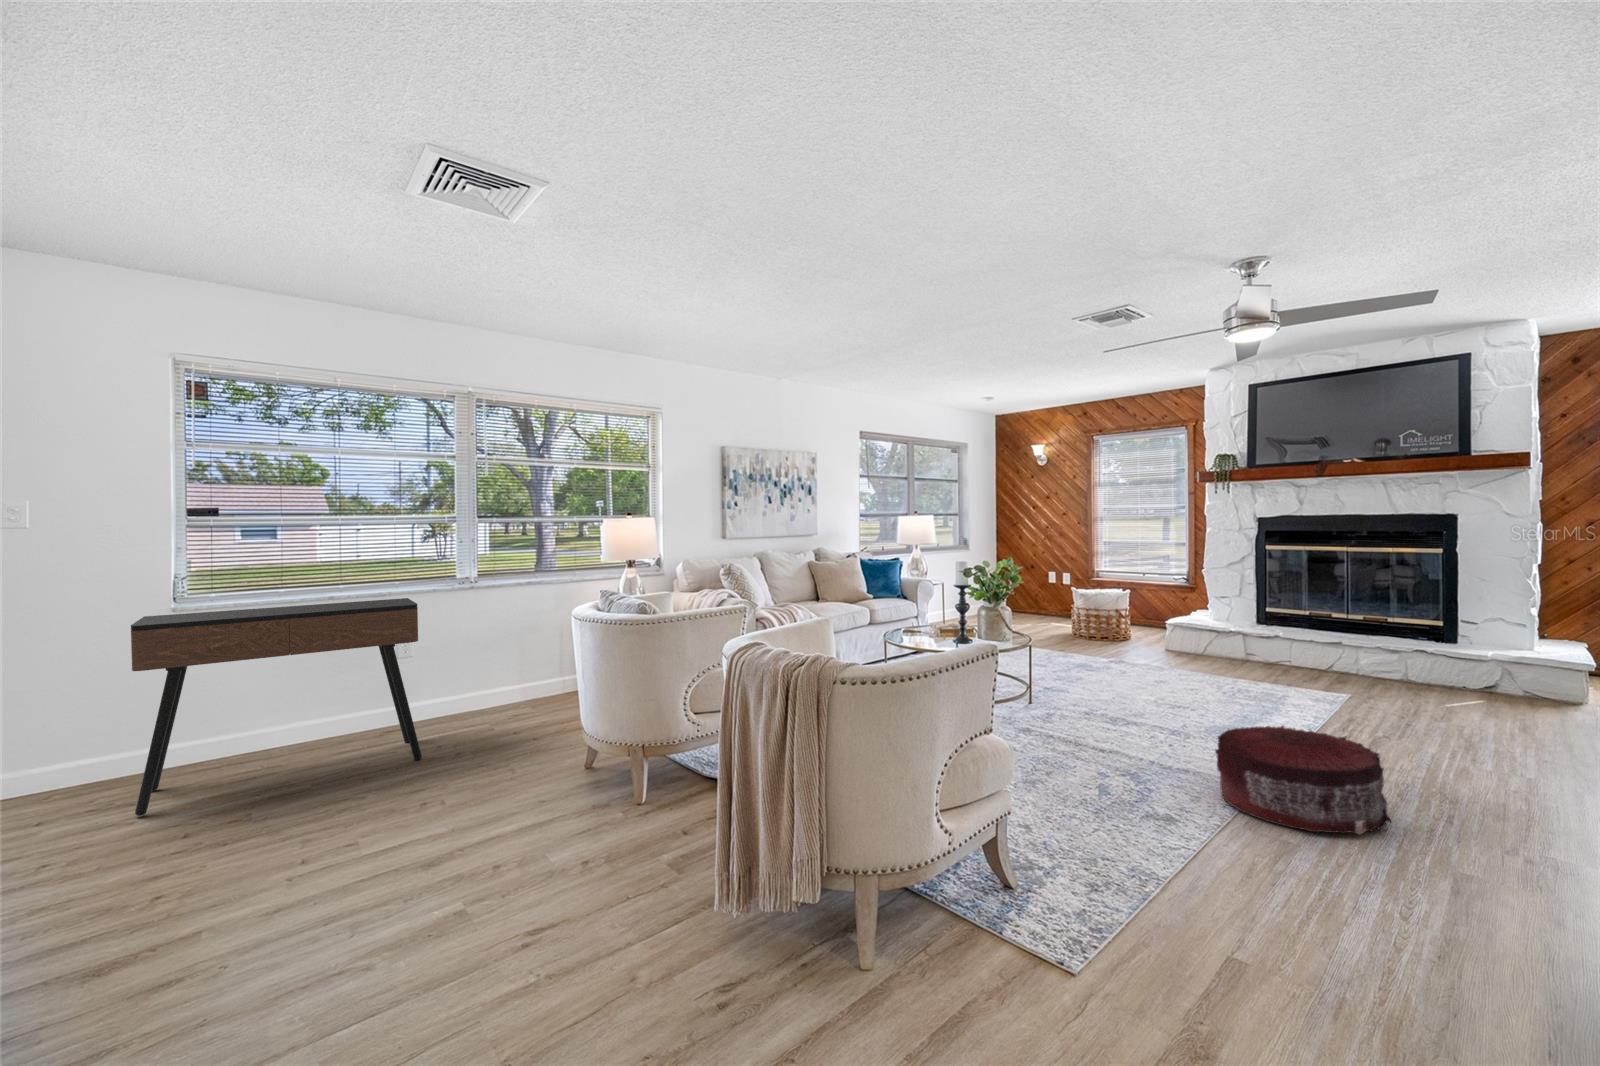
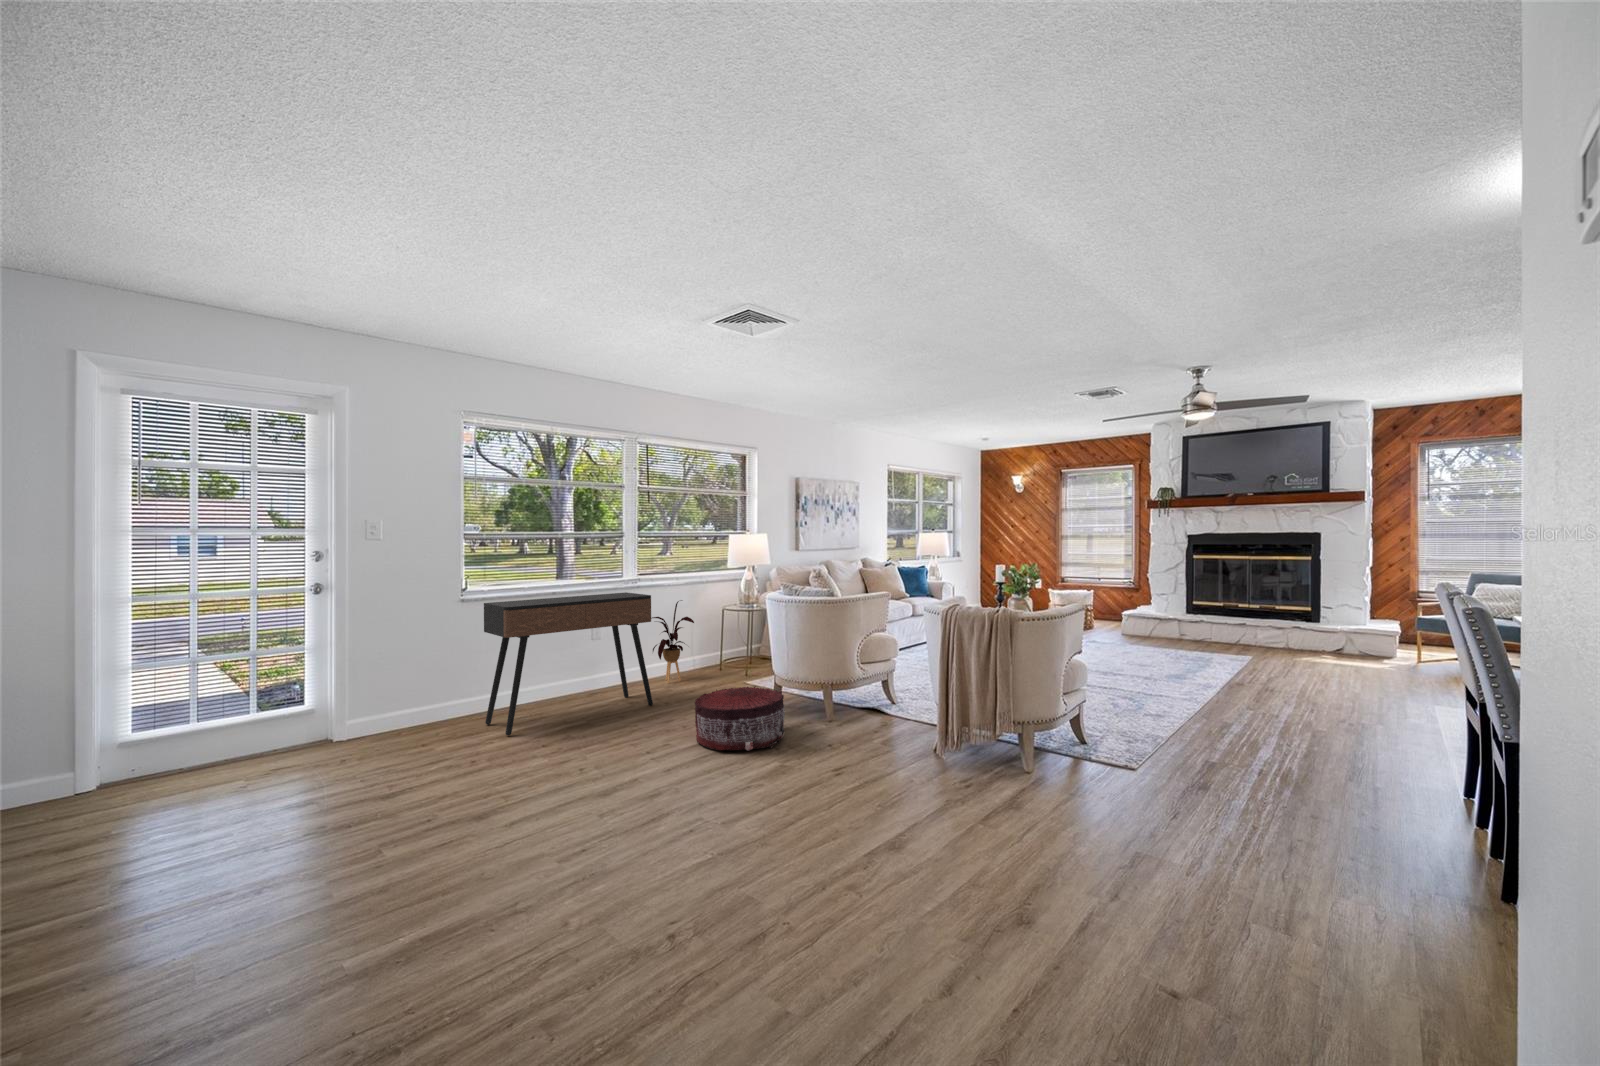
house plant: none [466,607,526,718] -> present [652,600,694,683]
pouf: present [1215,726,1391,834] -> present [695,686,785,751]

